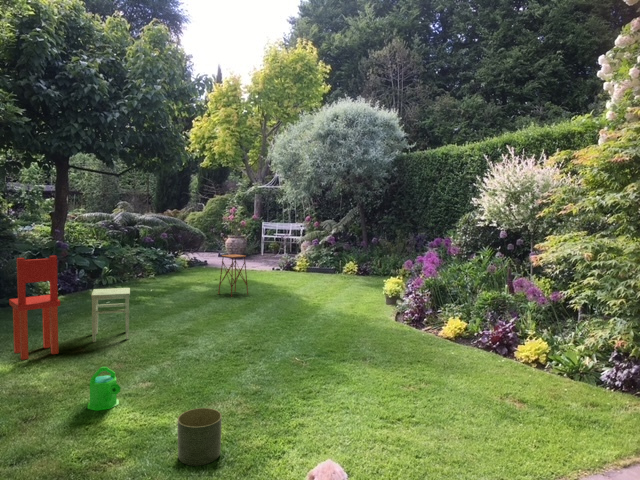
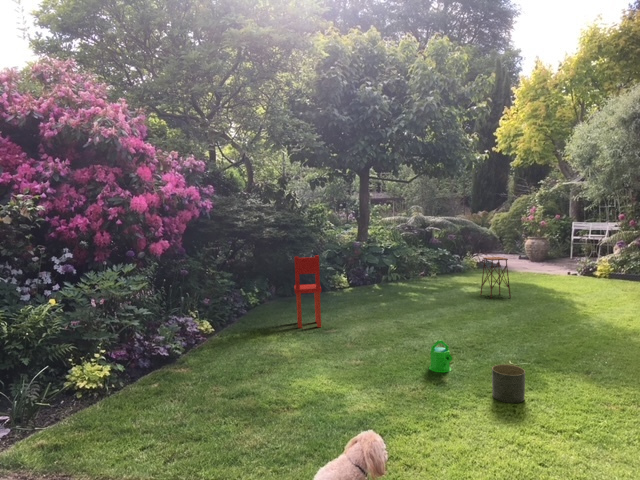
stool: present [91,288,130,342] -> none [346,282,379,324]
watering can: present [87,366,121,411] -> present [429,340,452,373]
planter: present [178,408,222,466] -> present [492,365,525,403]

